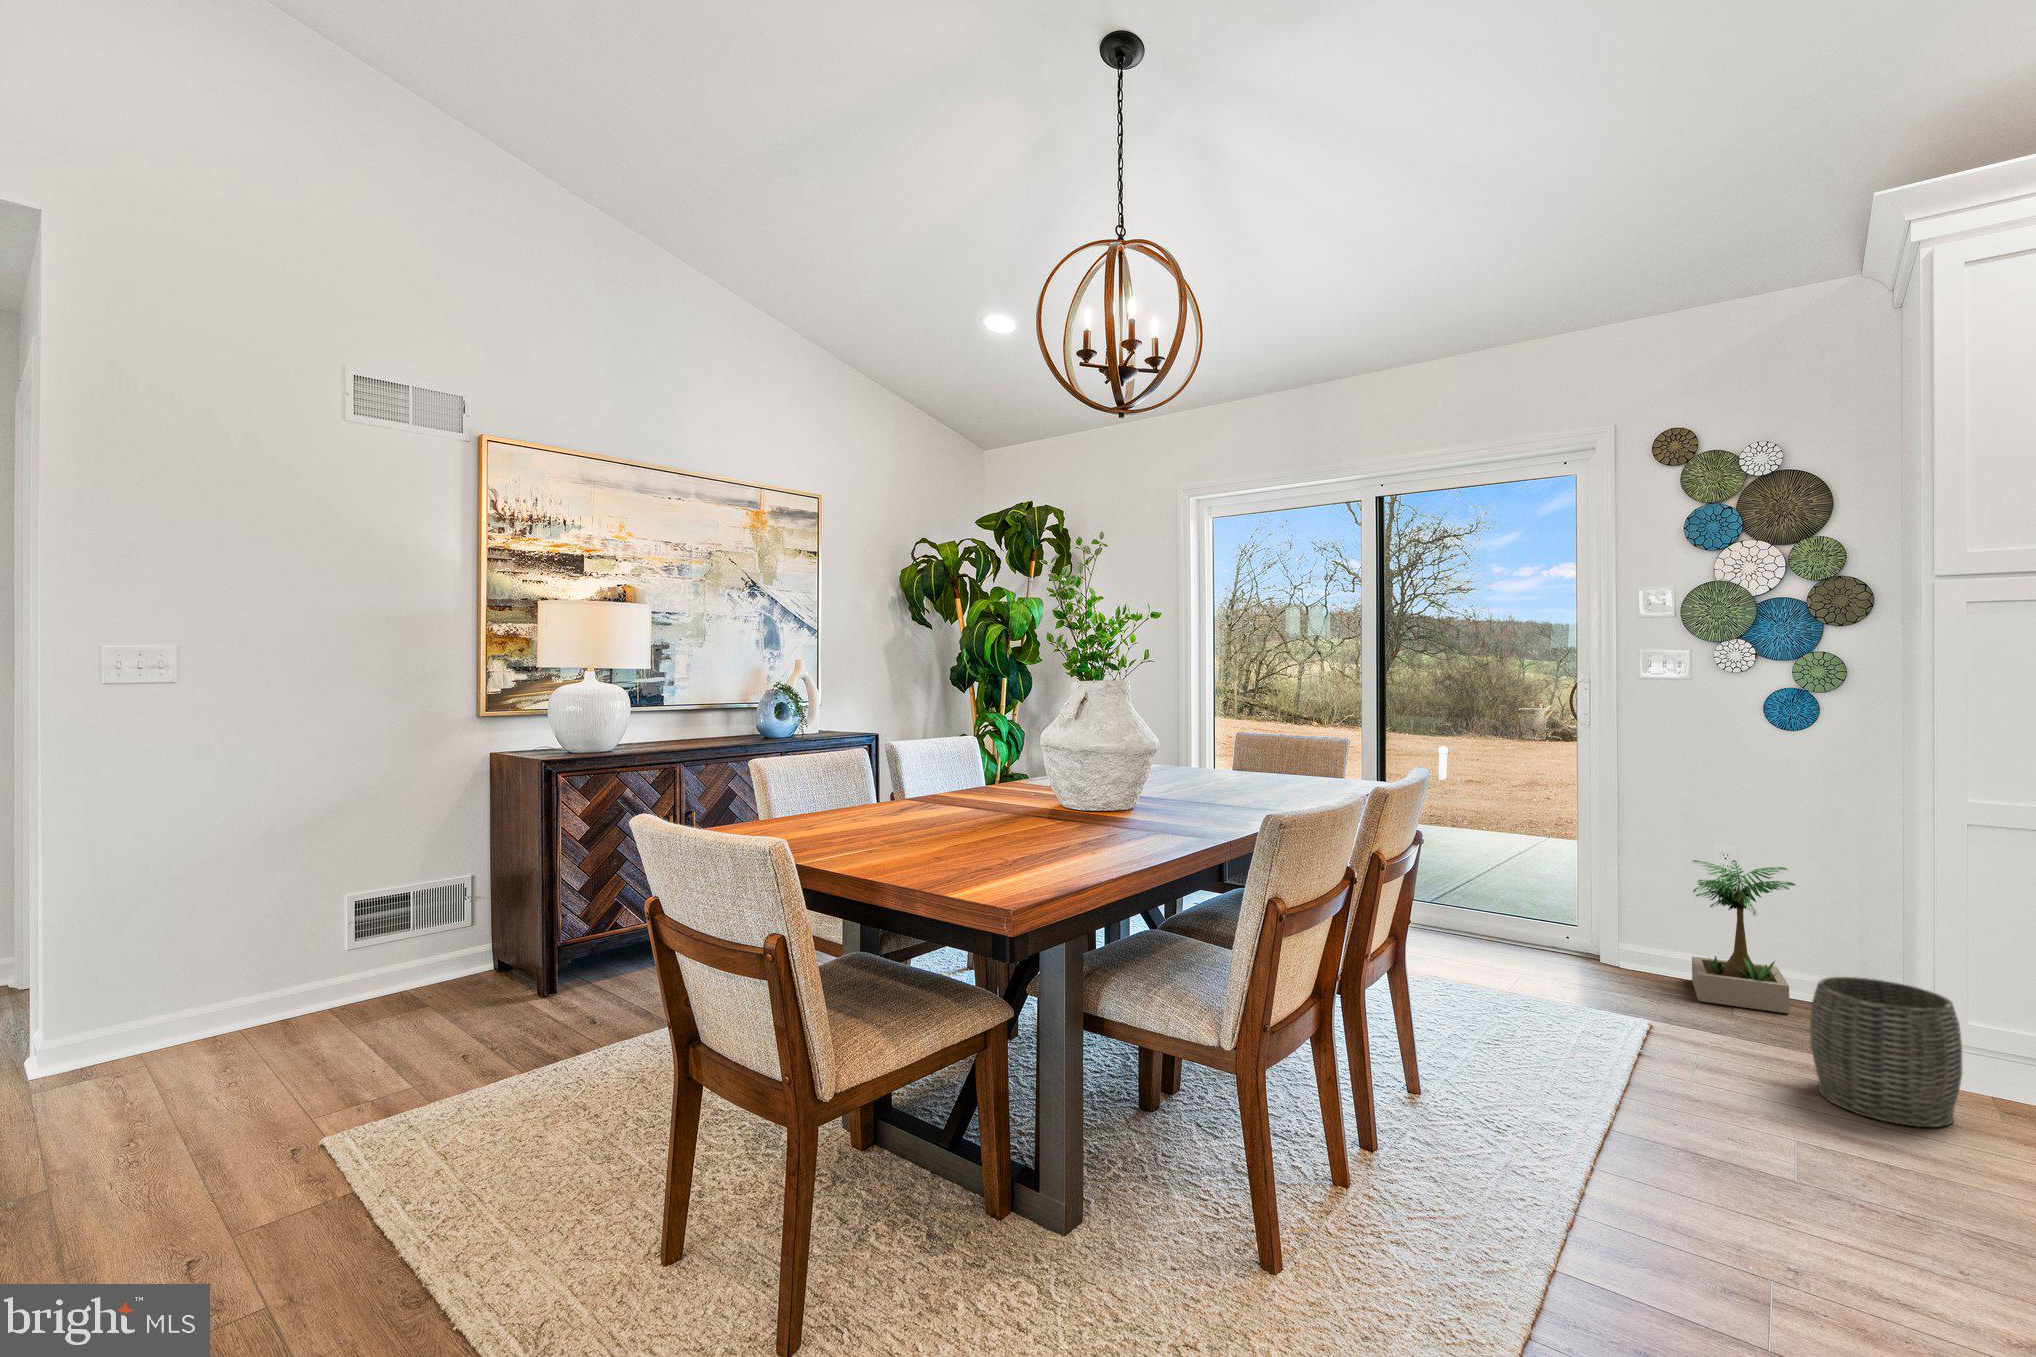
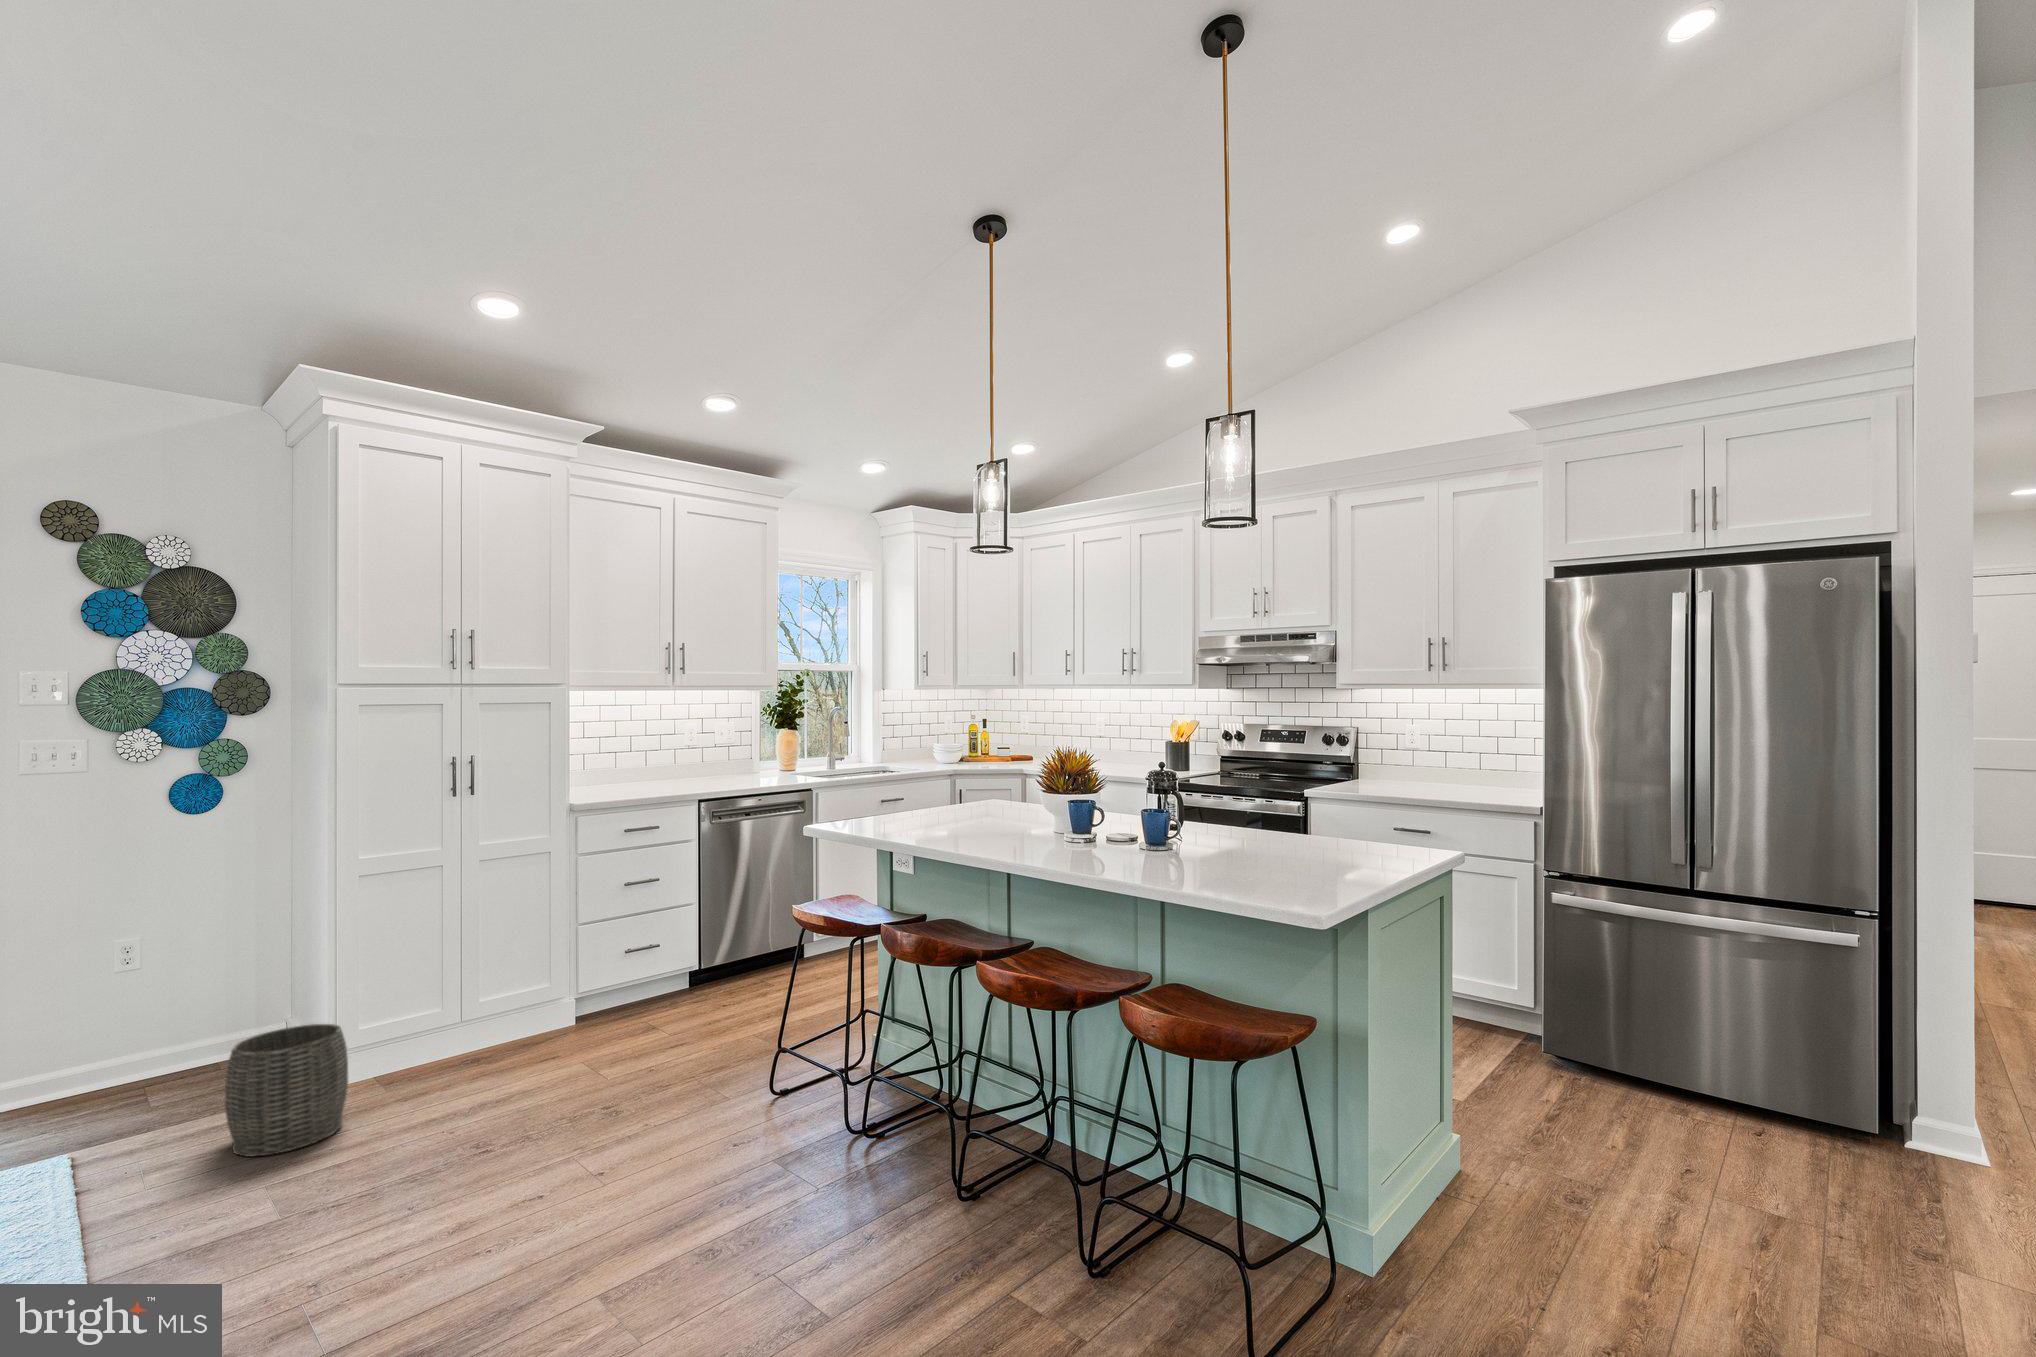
potted plant: present [1692,860,1796,1013] -> none [78,949,218,1118]

